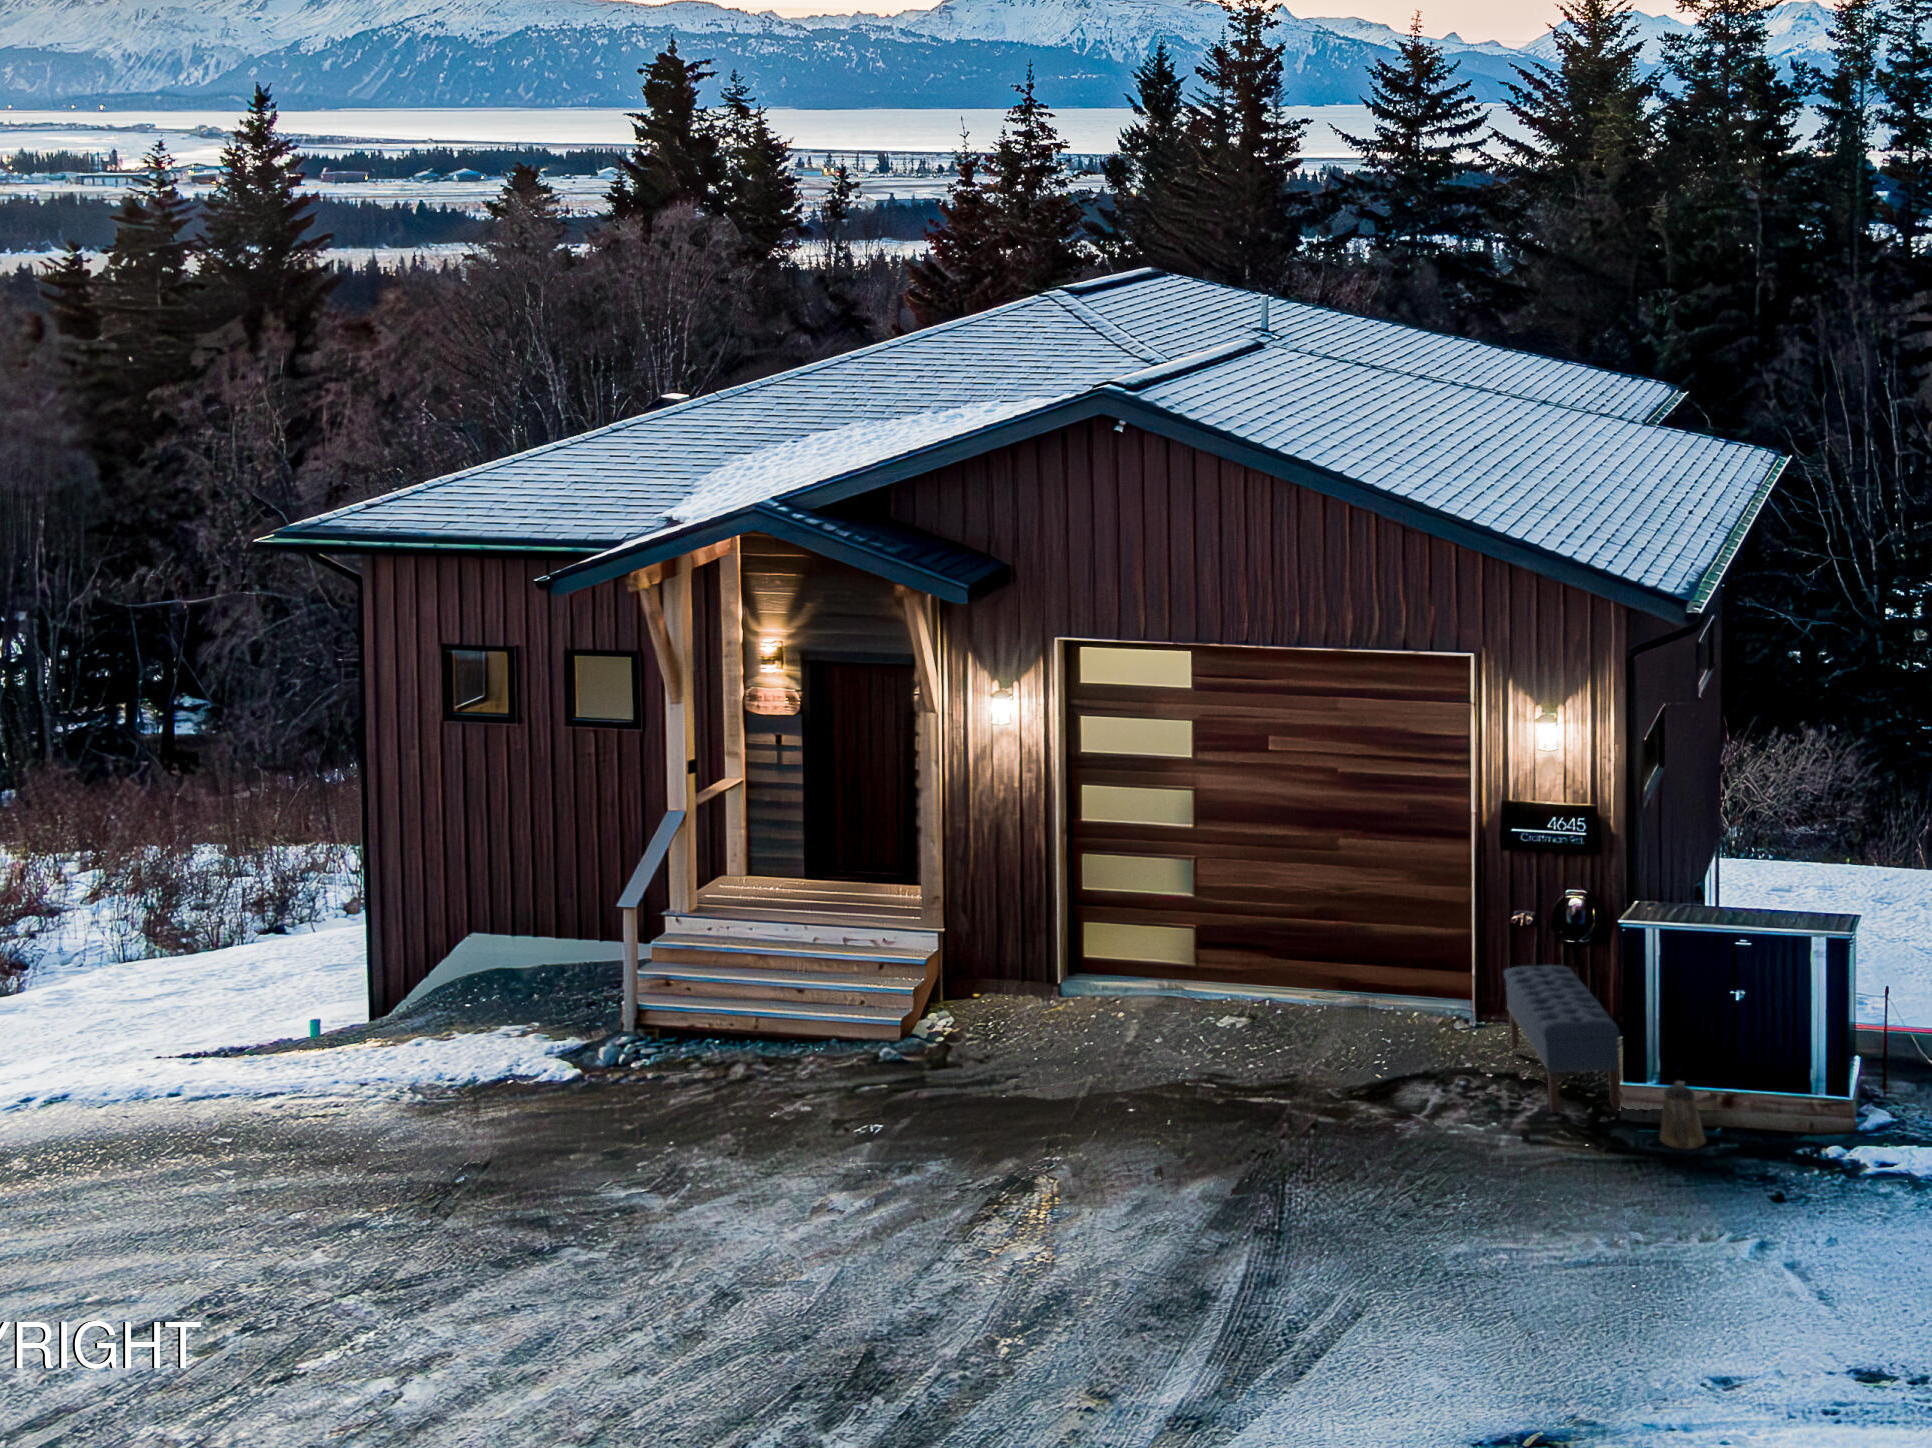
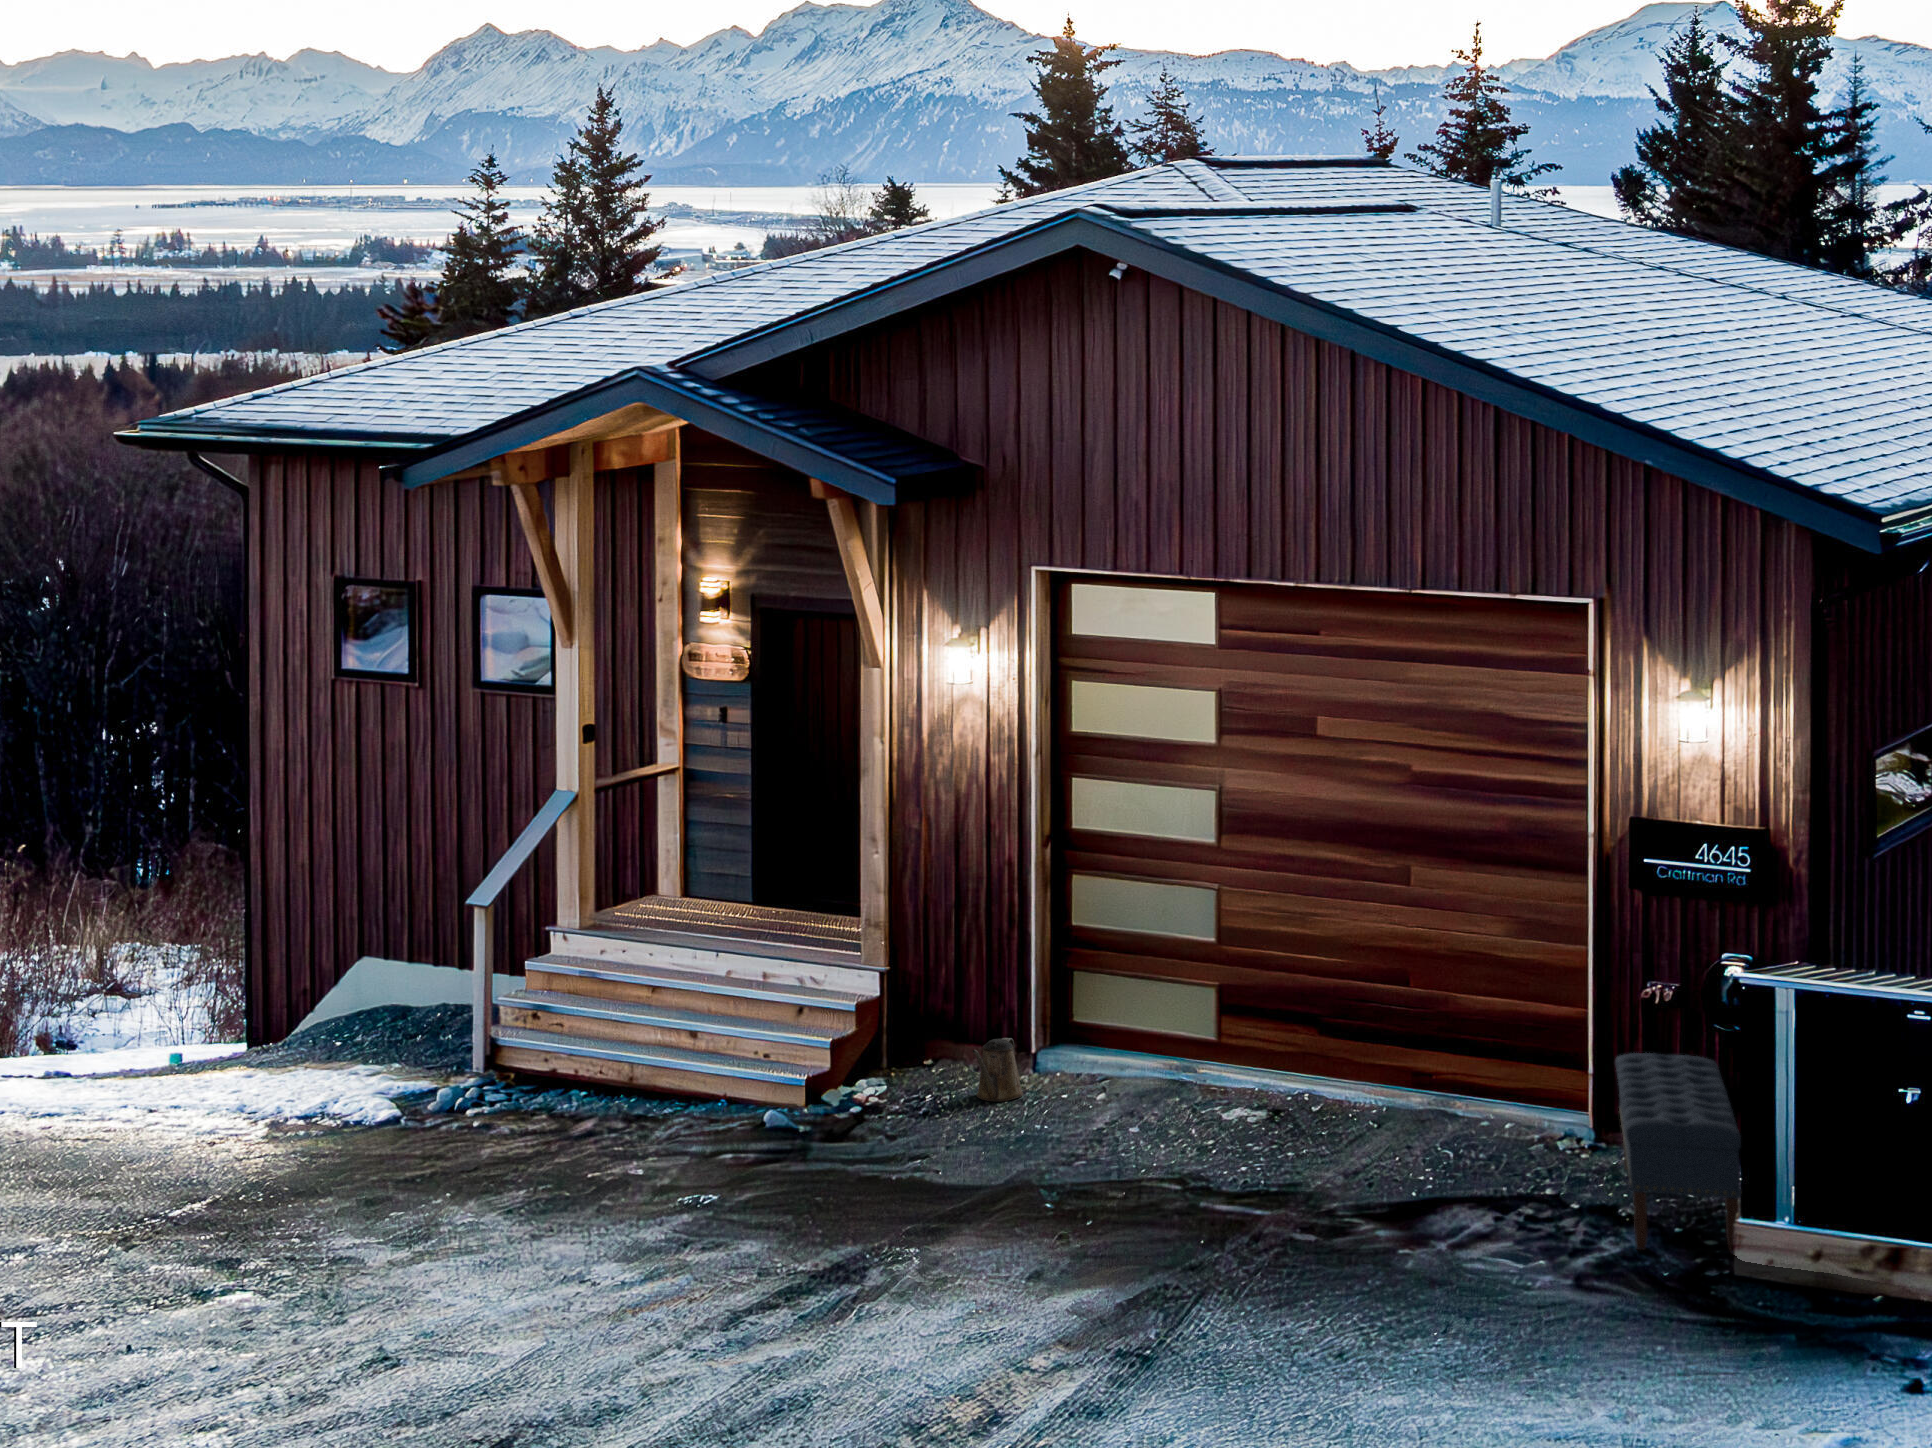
watering can: present [1659,1082,1706,1150] -> present [972,1038,1023,1102]

